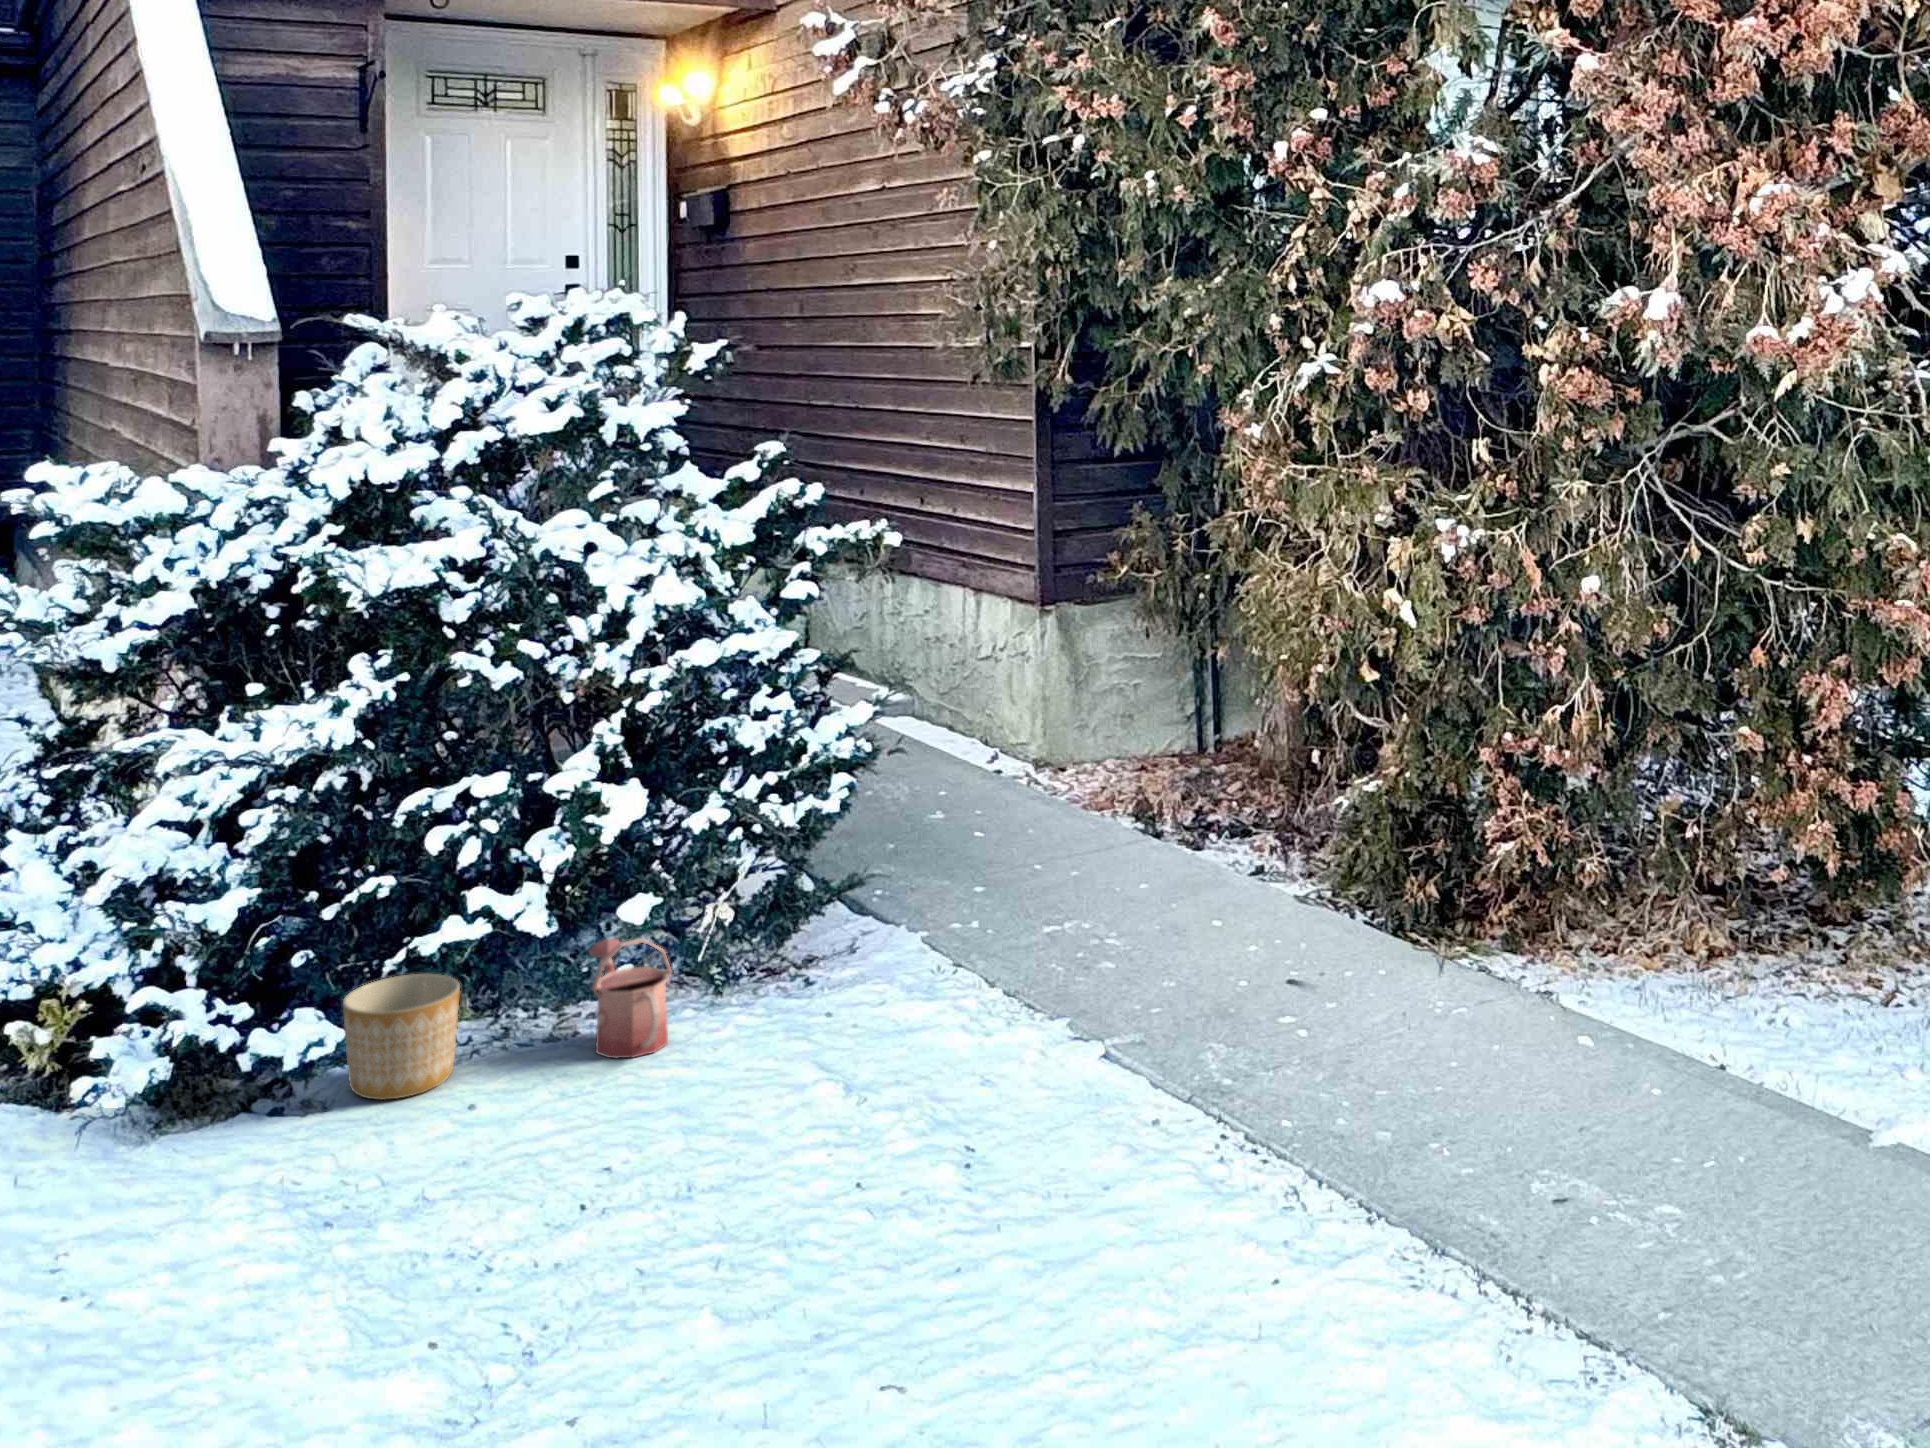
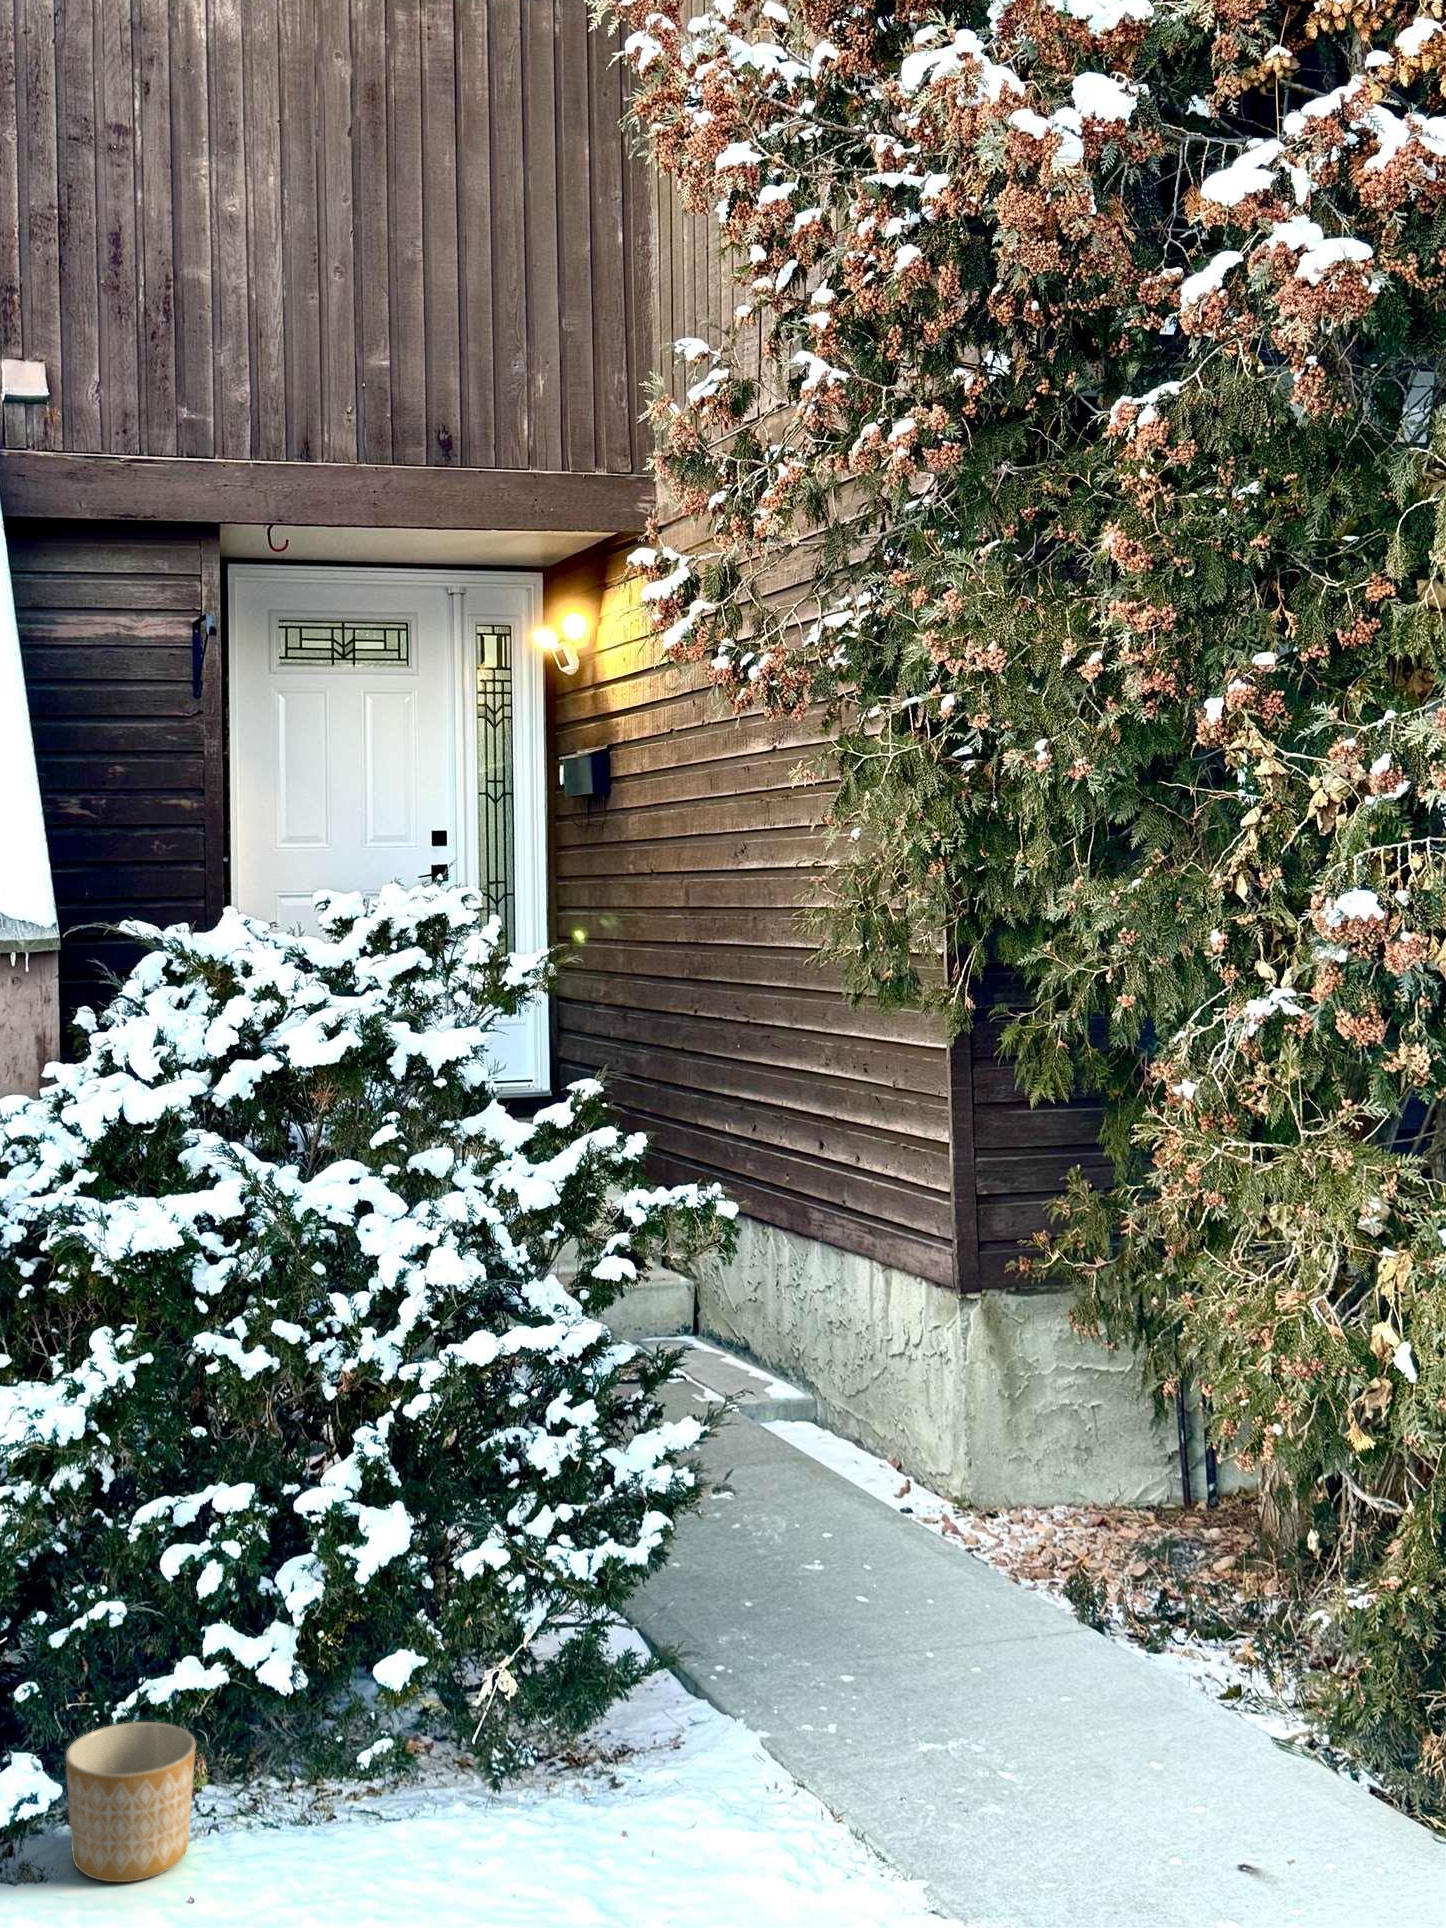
watering can: present [589,938,672,1058] -> none [346,1697,443,1862]

